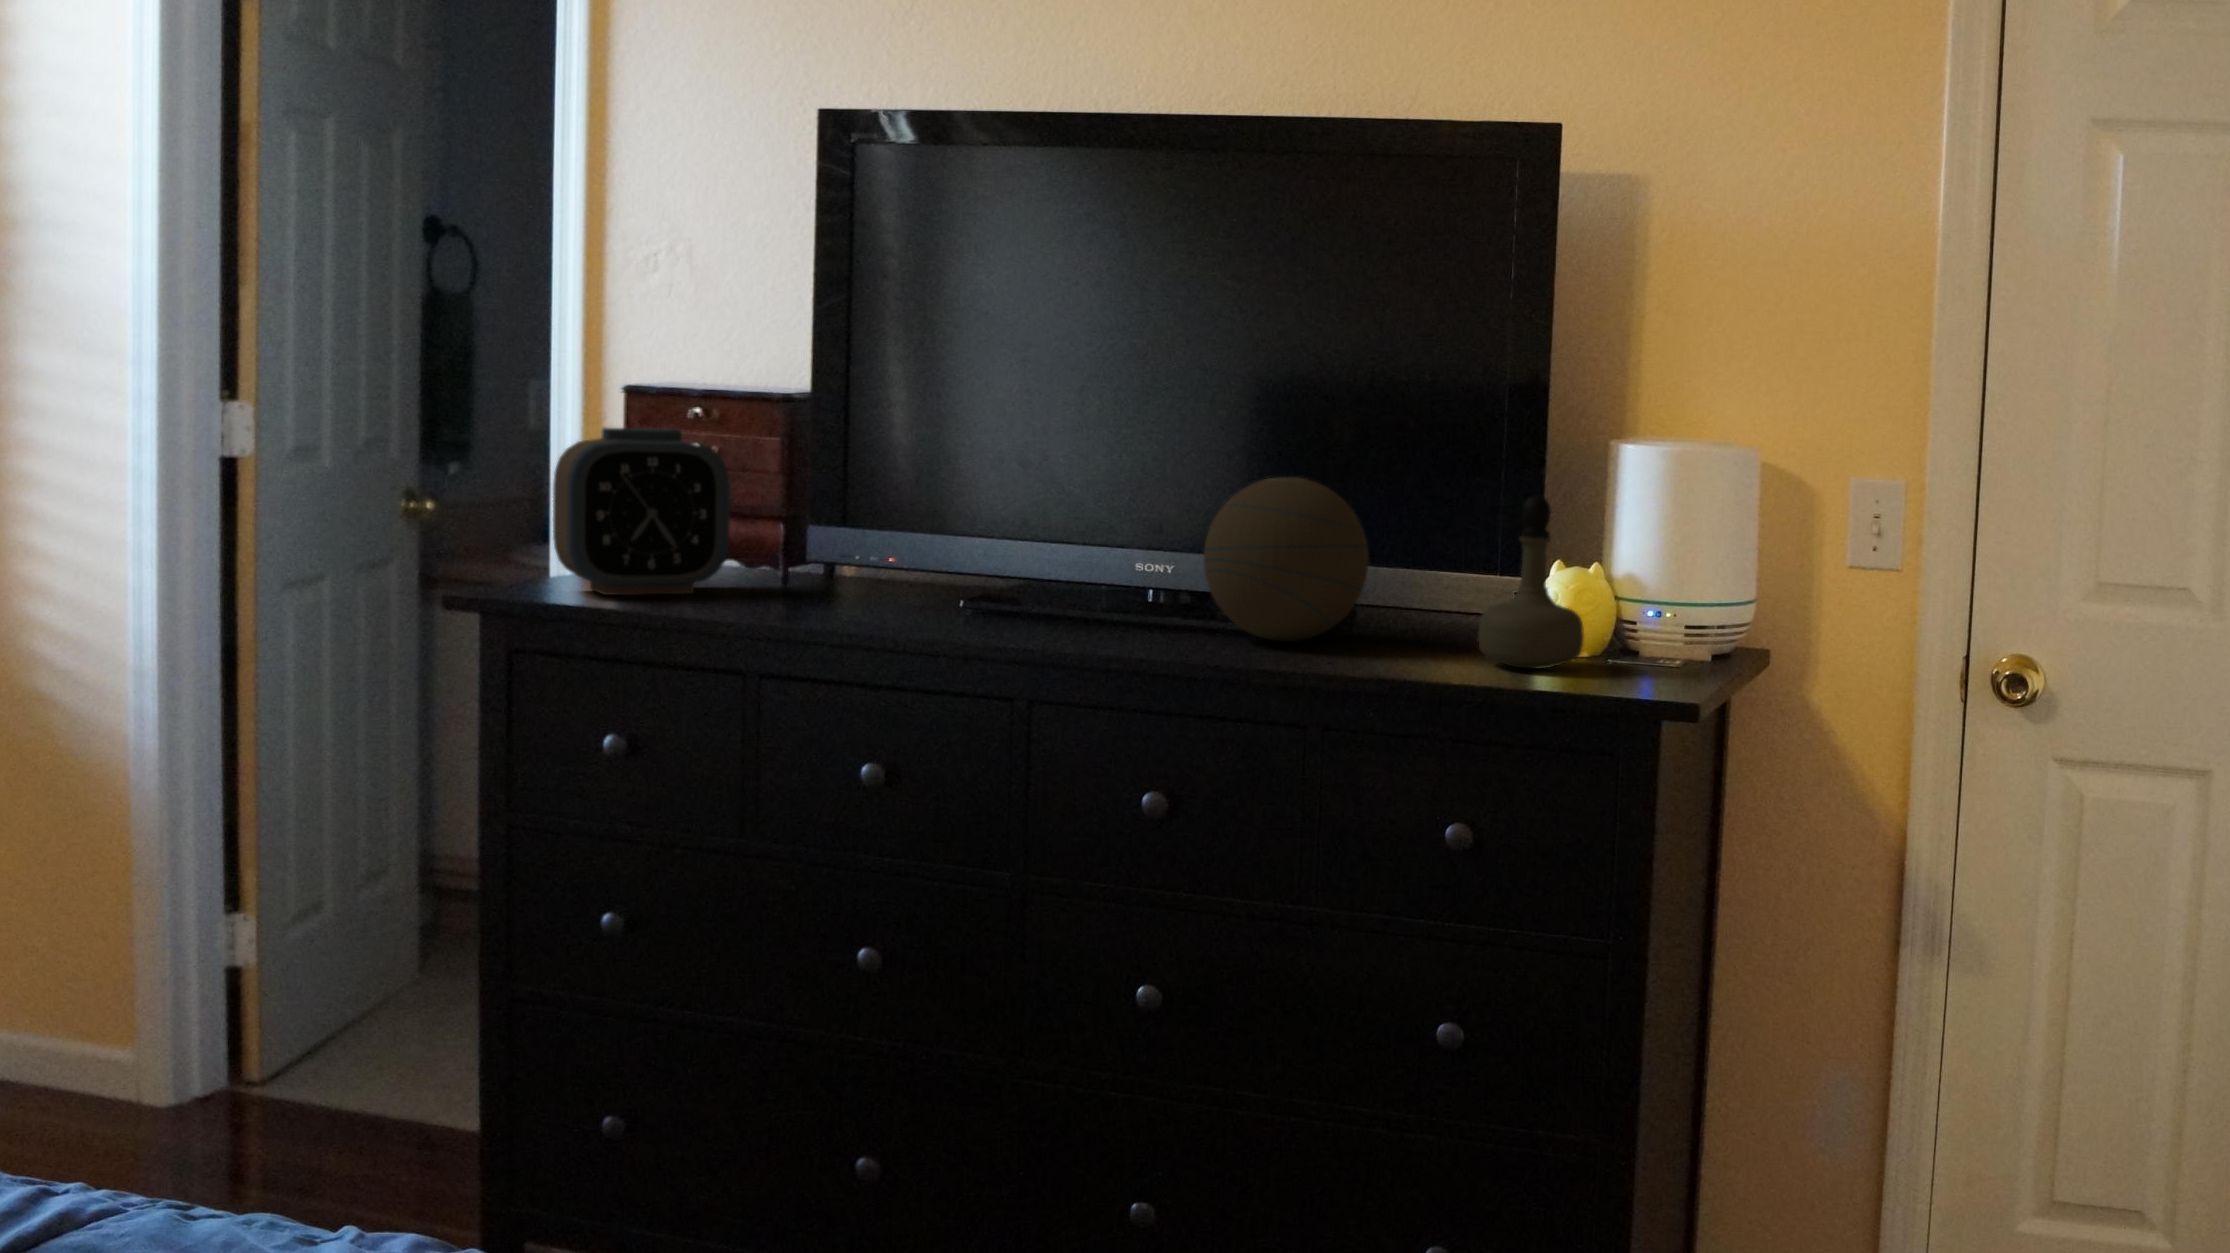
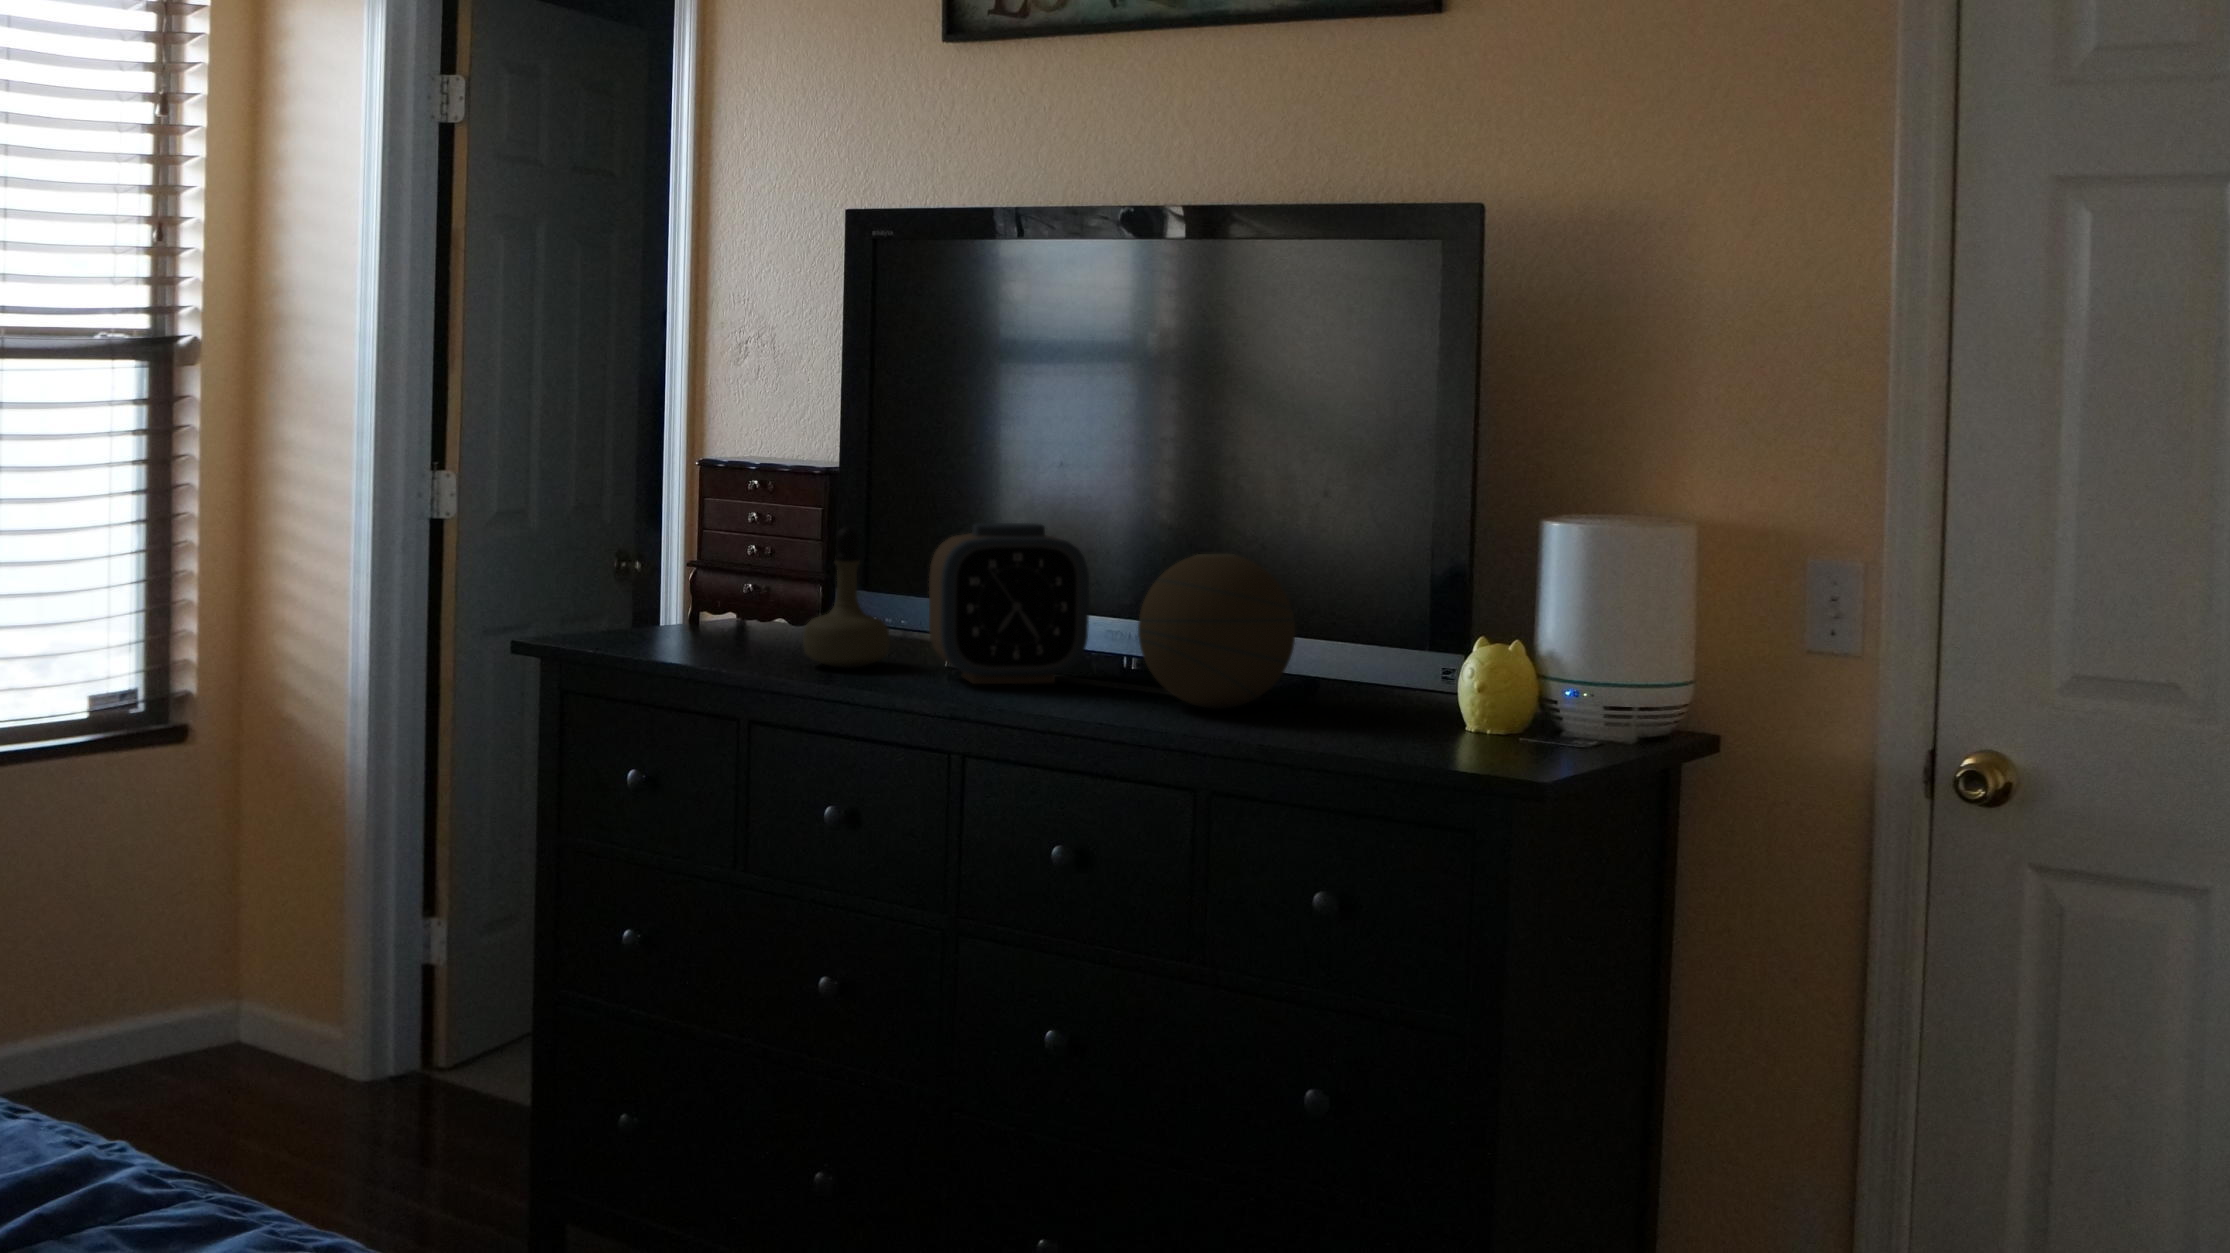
alarm clock: present [553,428,730,595] -> present [929,523,1089,684]
perfume bottle: present [1478,495,1584,669] -> present [803,527,890,668]

